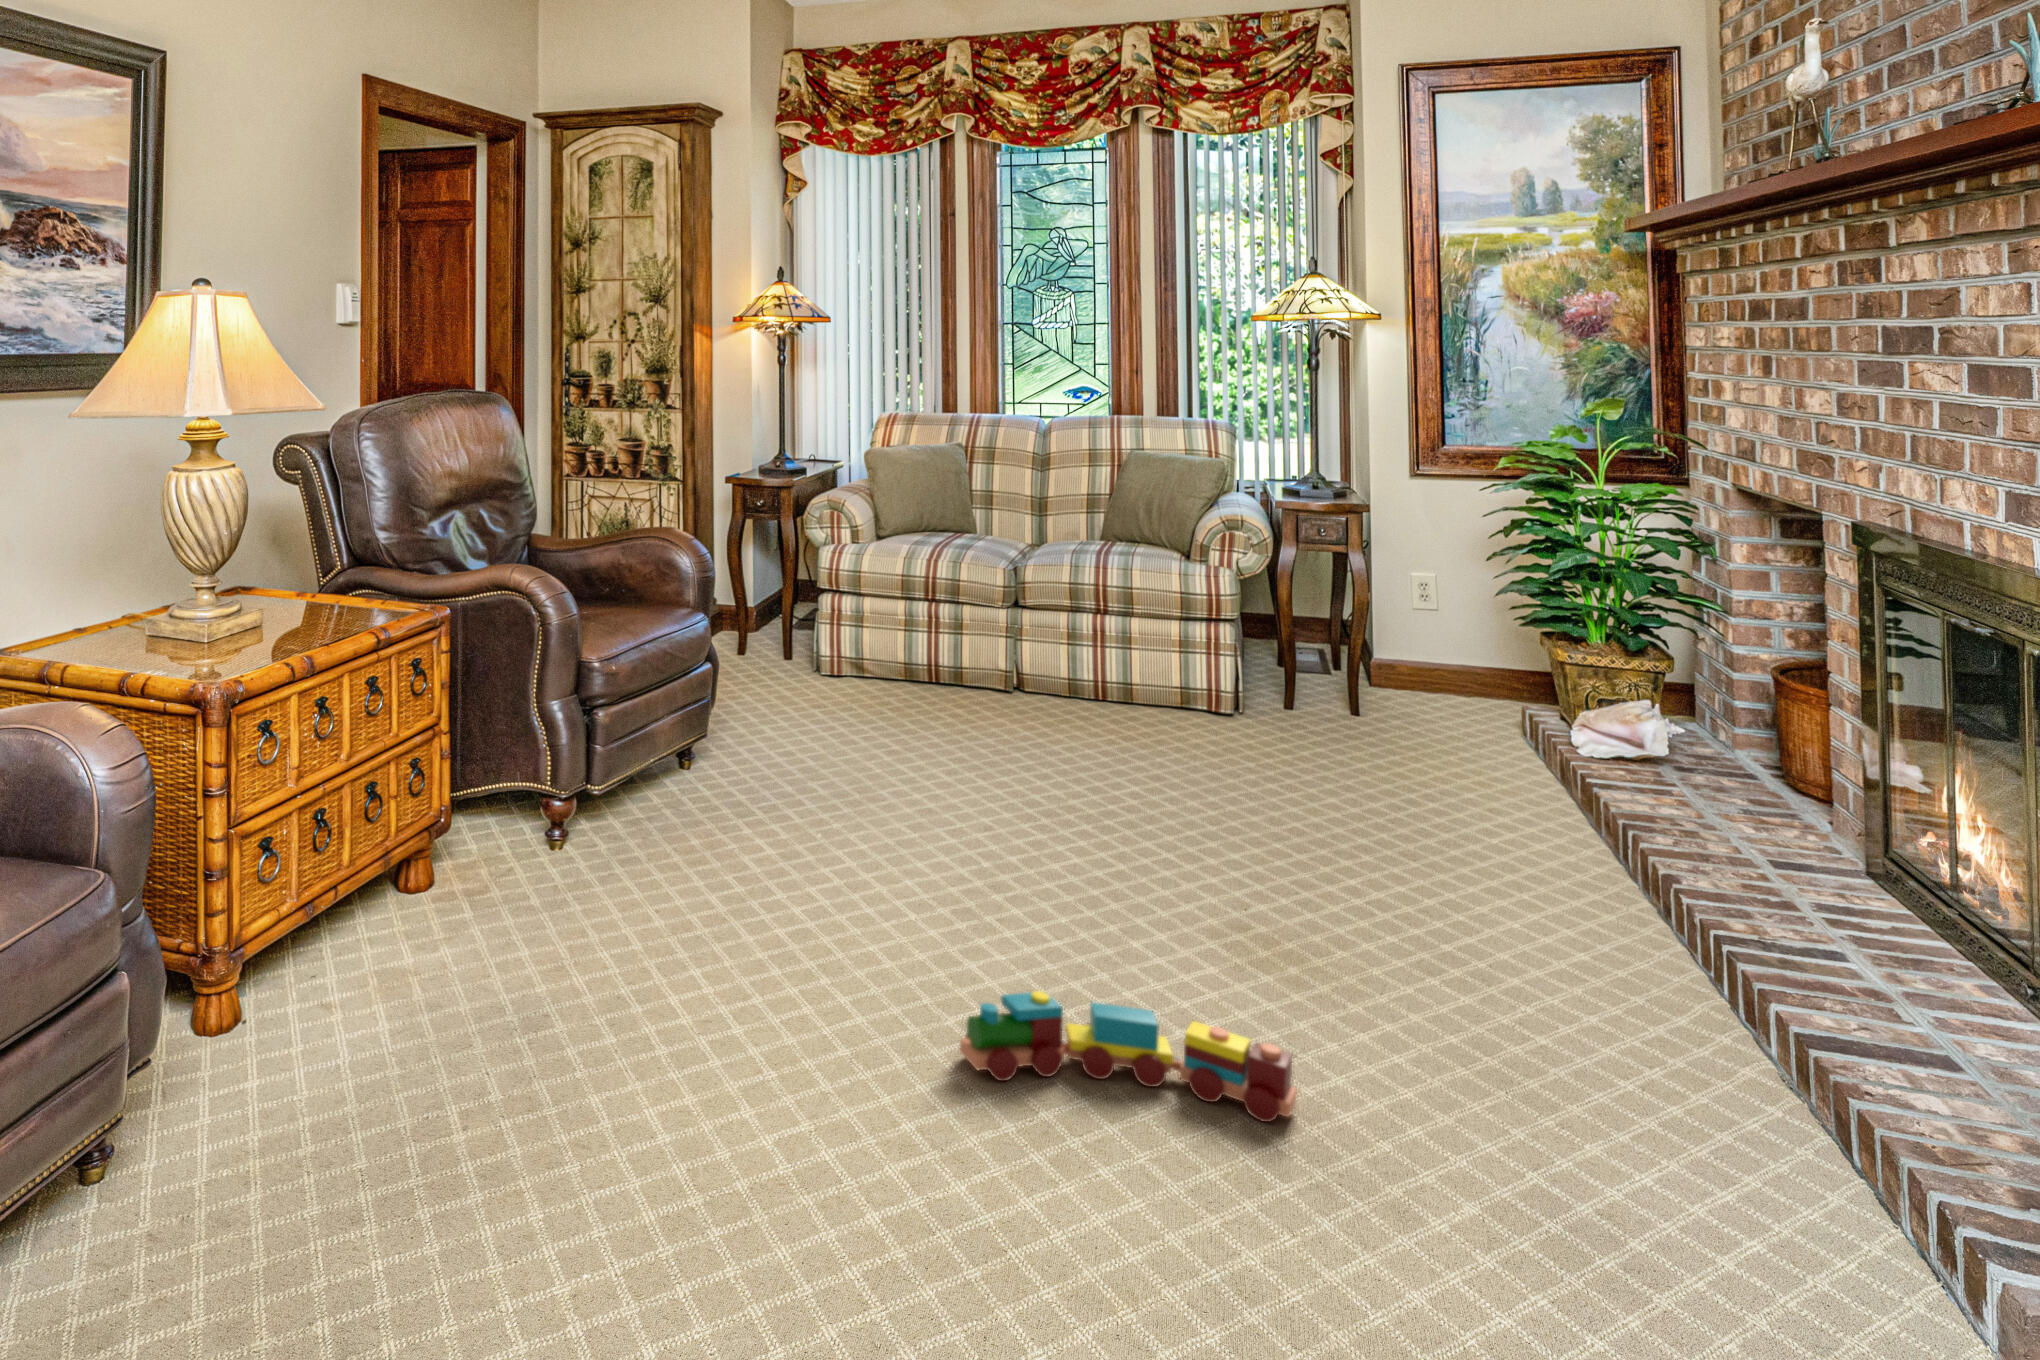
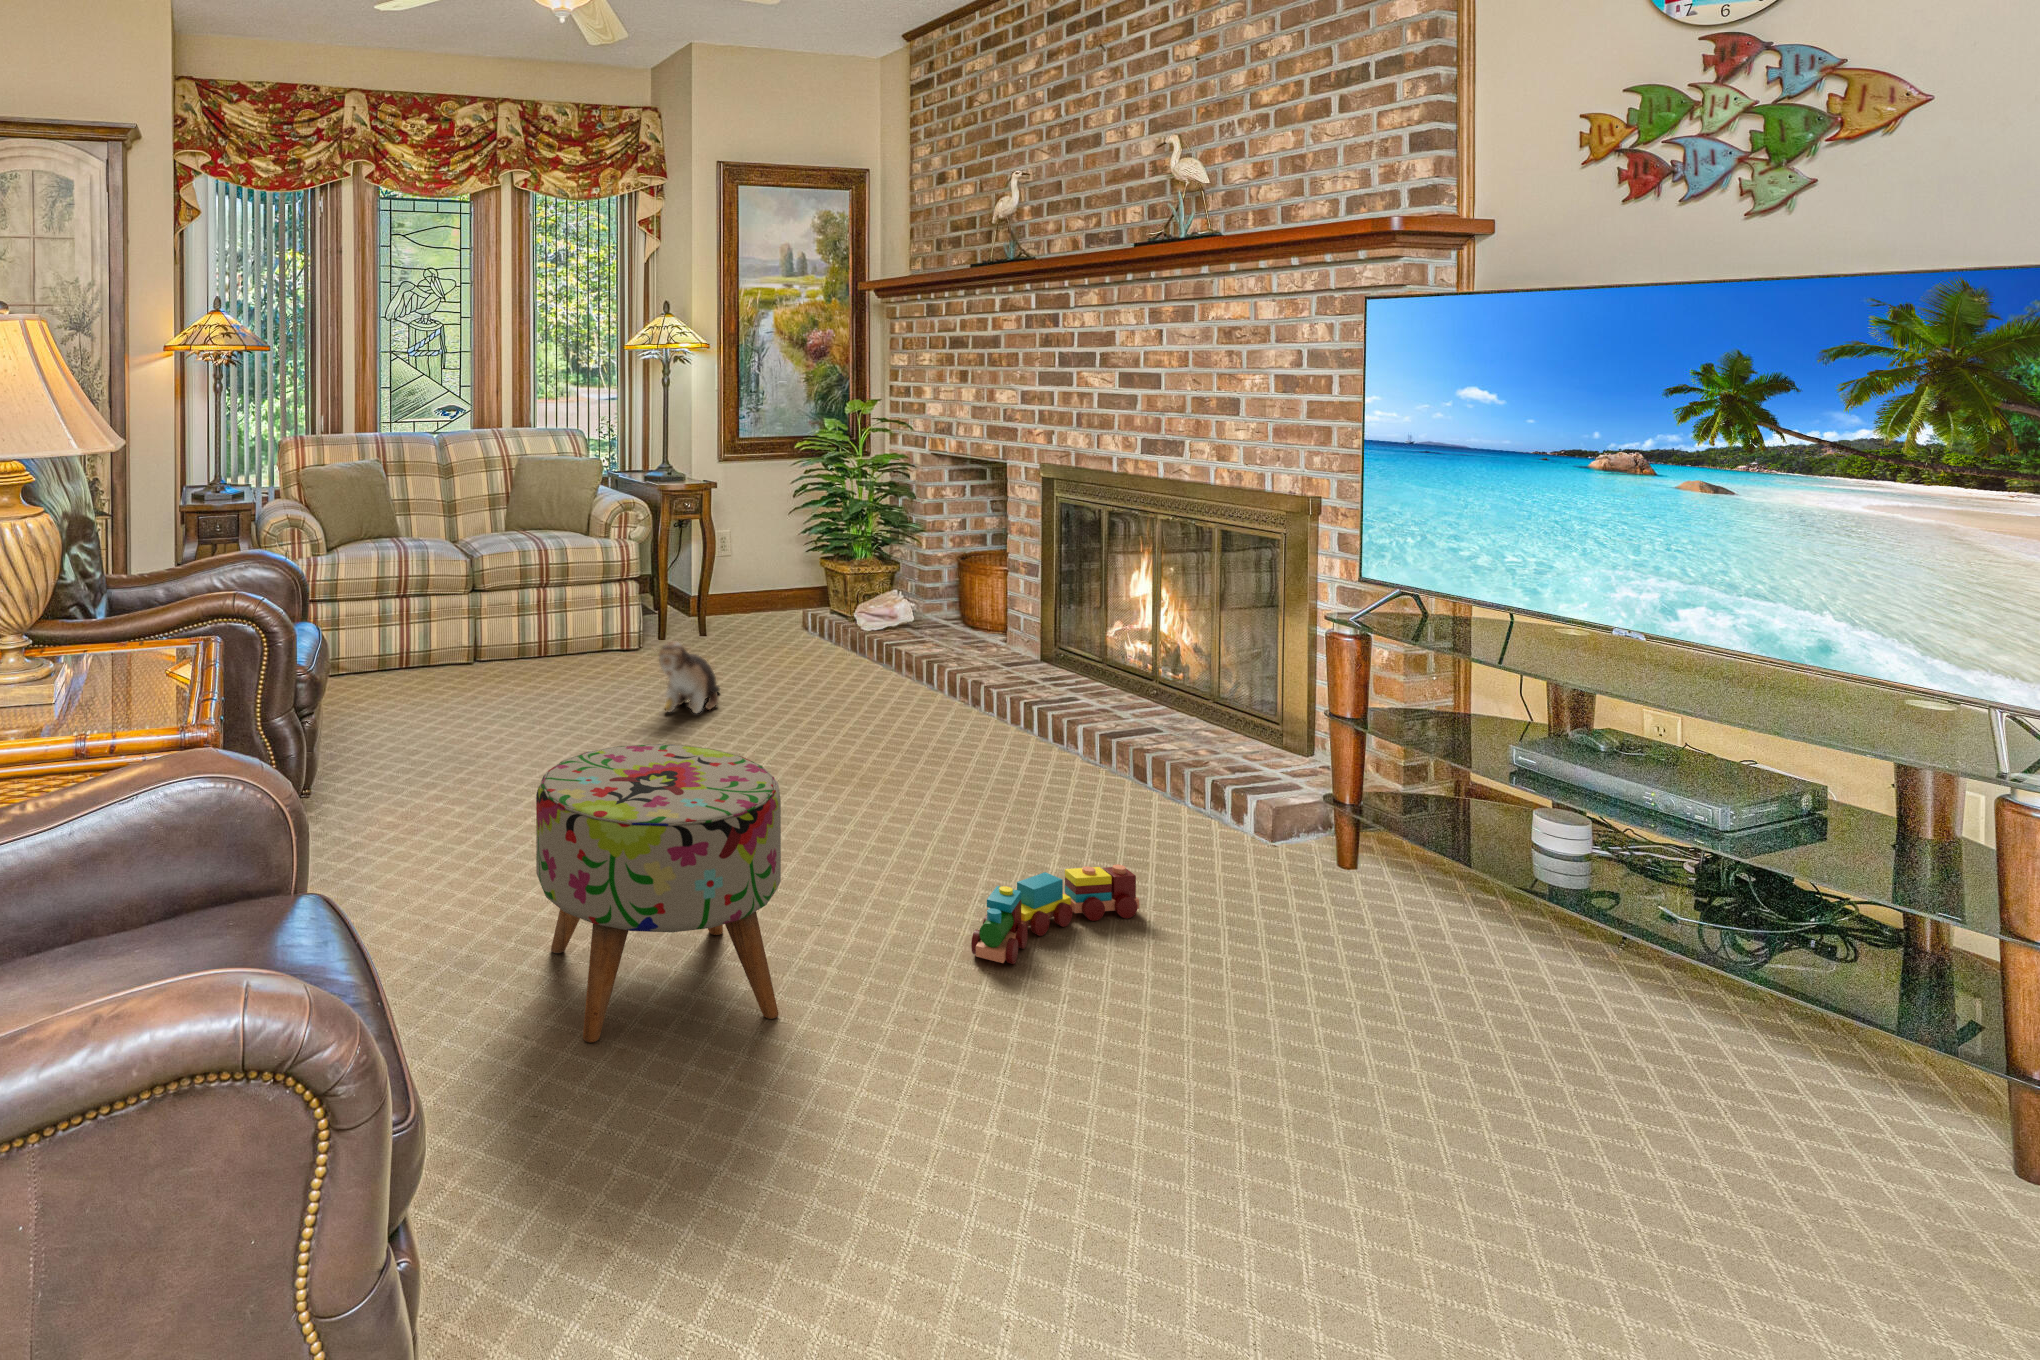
plush toy: none [1069,664,1211,761] -> present [659,641,720,713]
ottoman: none [514,700,772,999] -> present [536,744,781,1042]

